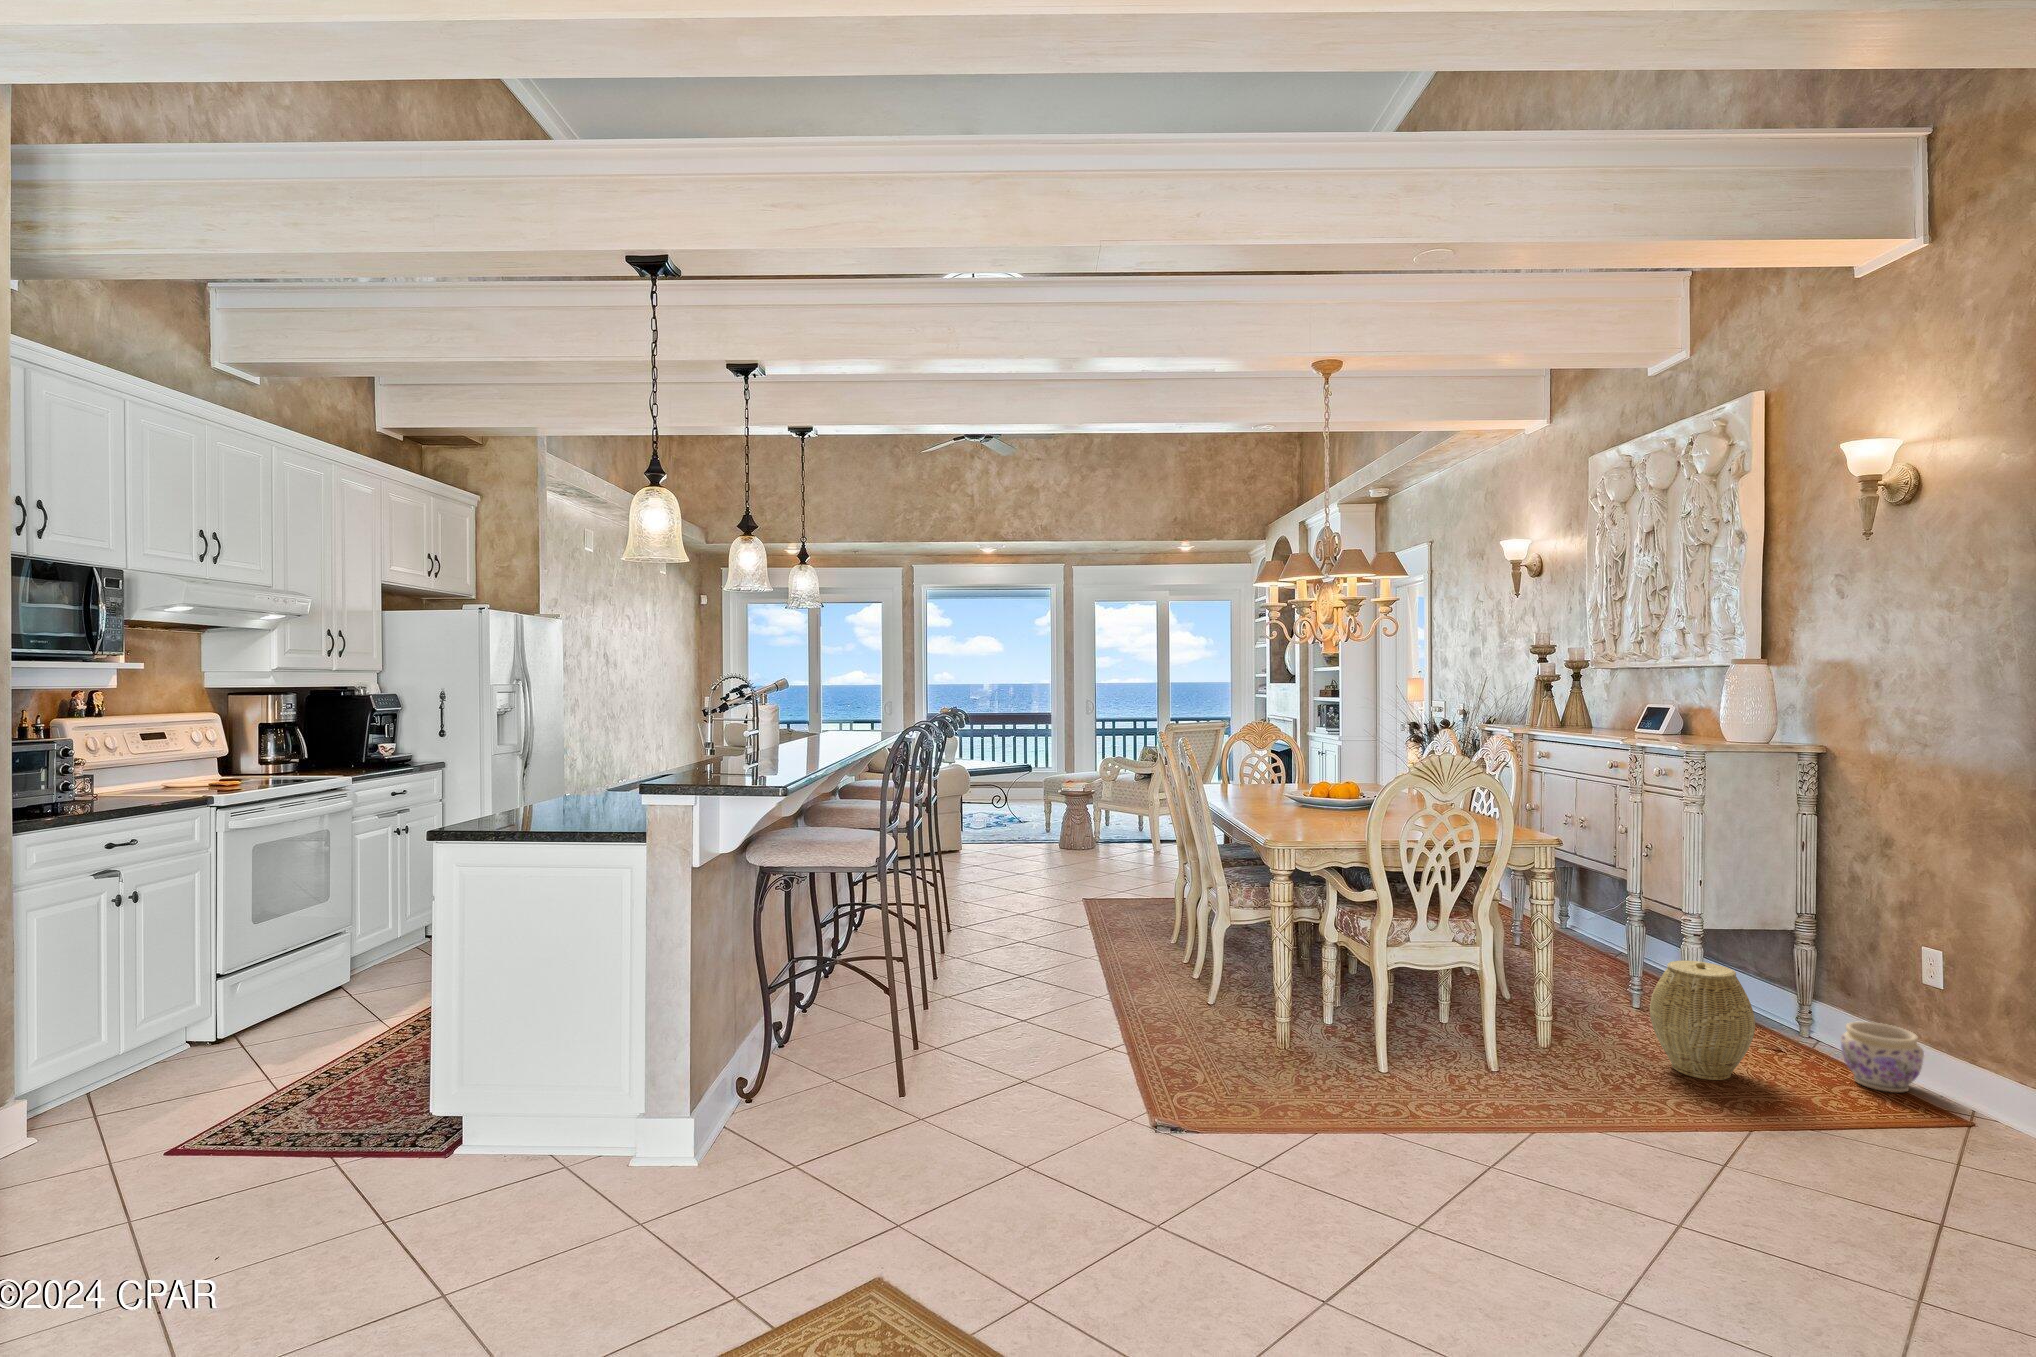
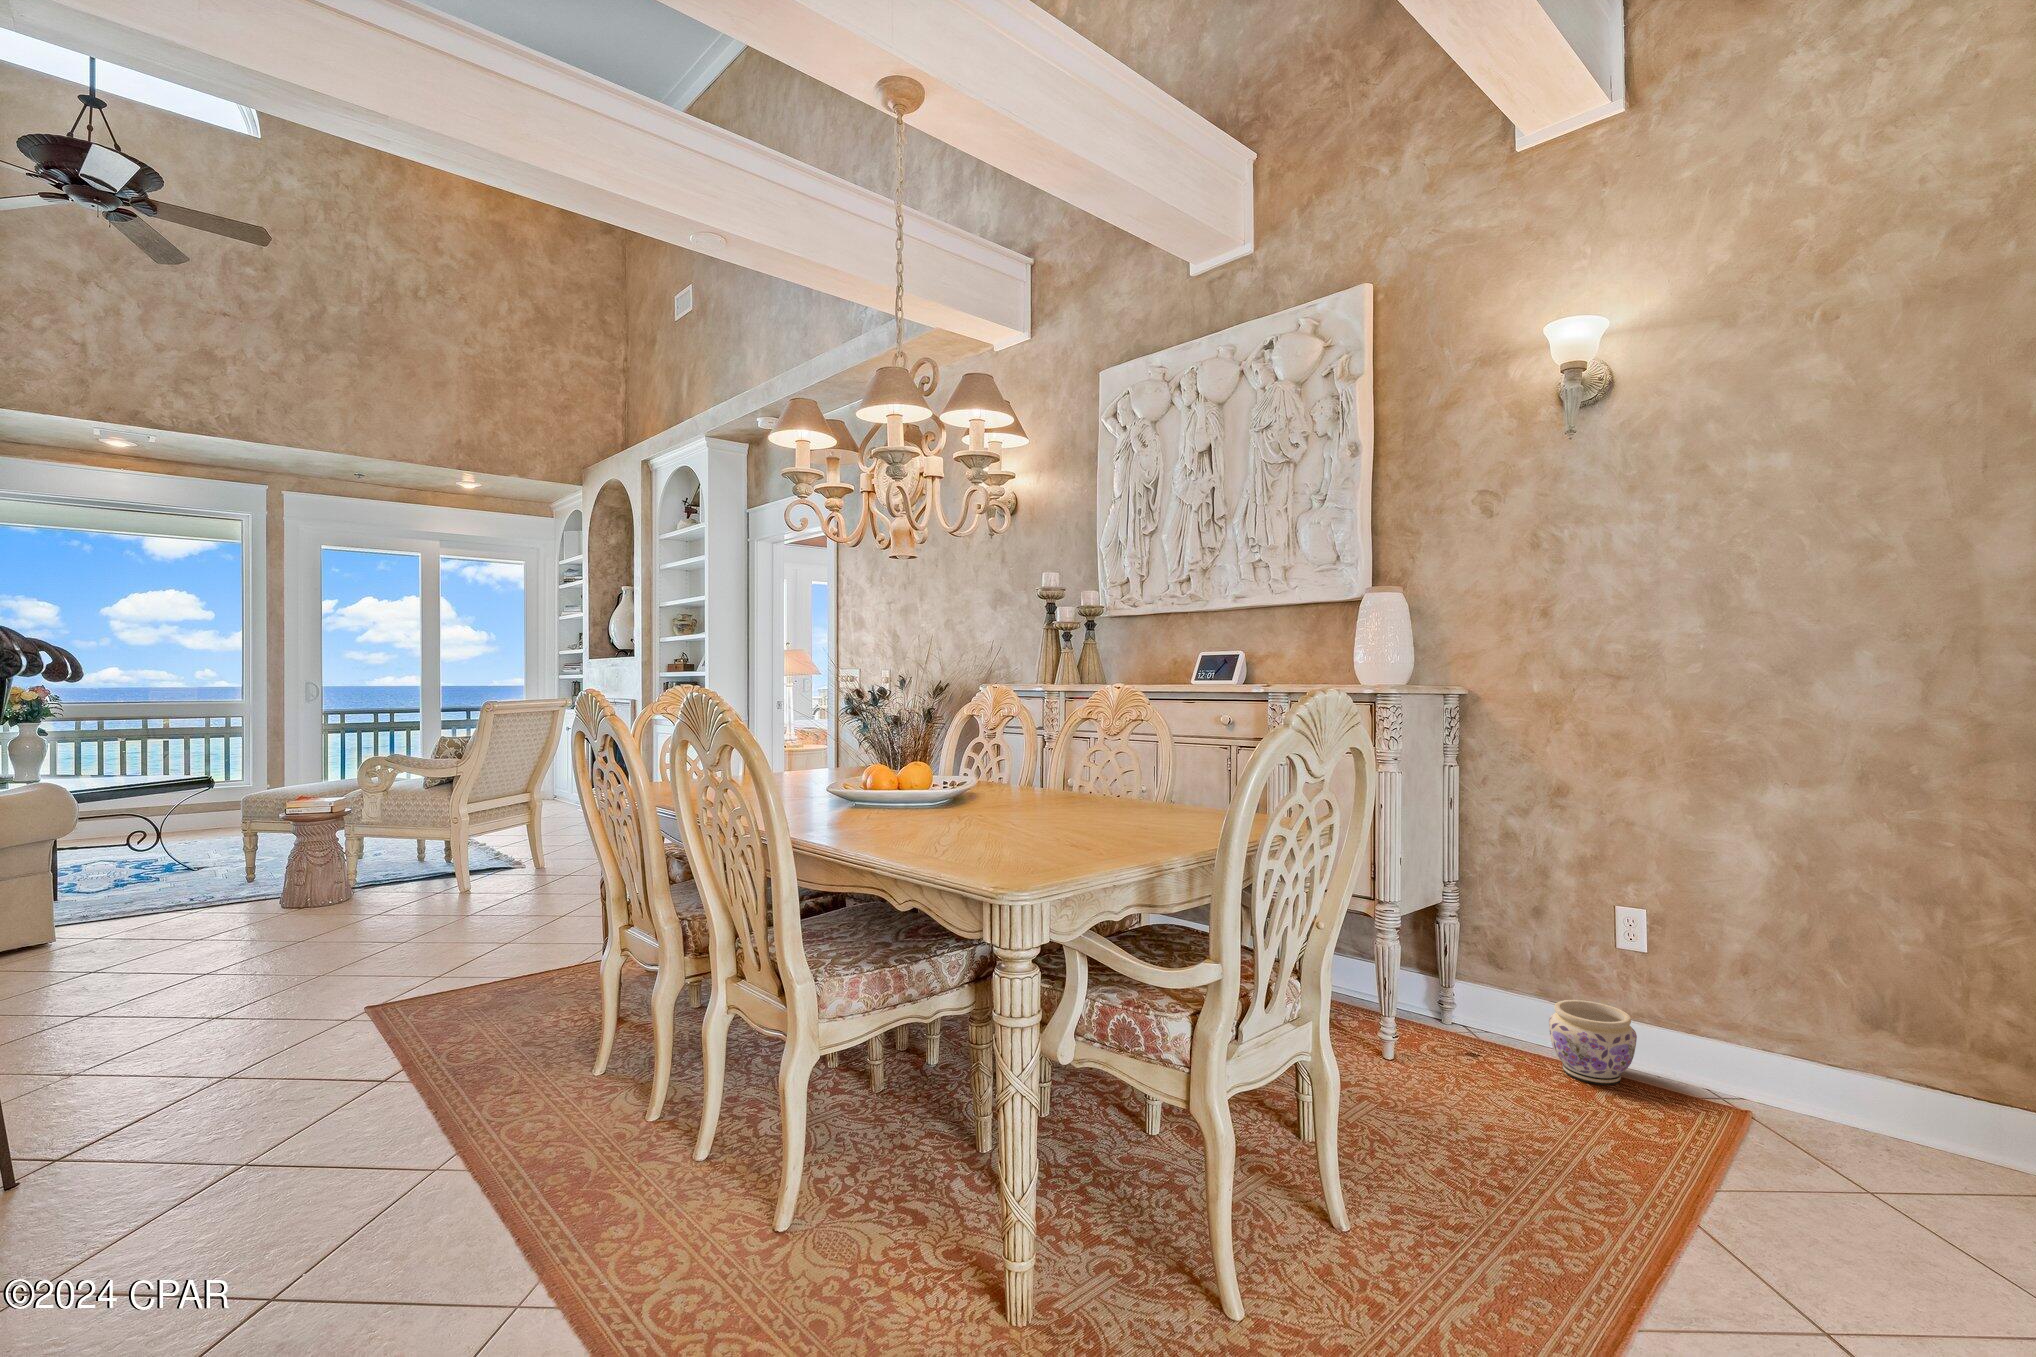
woven basket: present [1650,960,1755,1080] -> none [1407,967,1537,1132]

